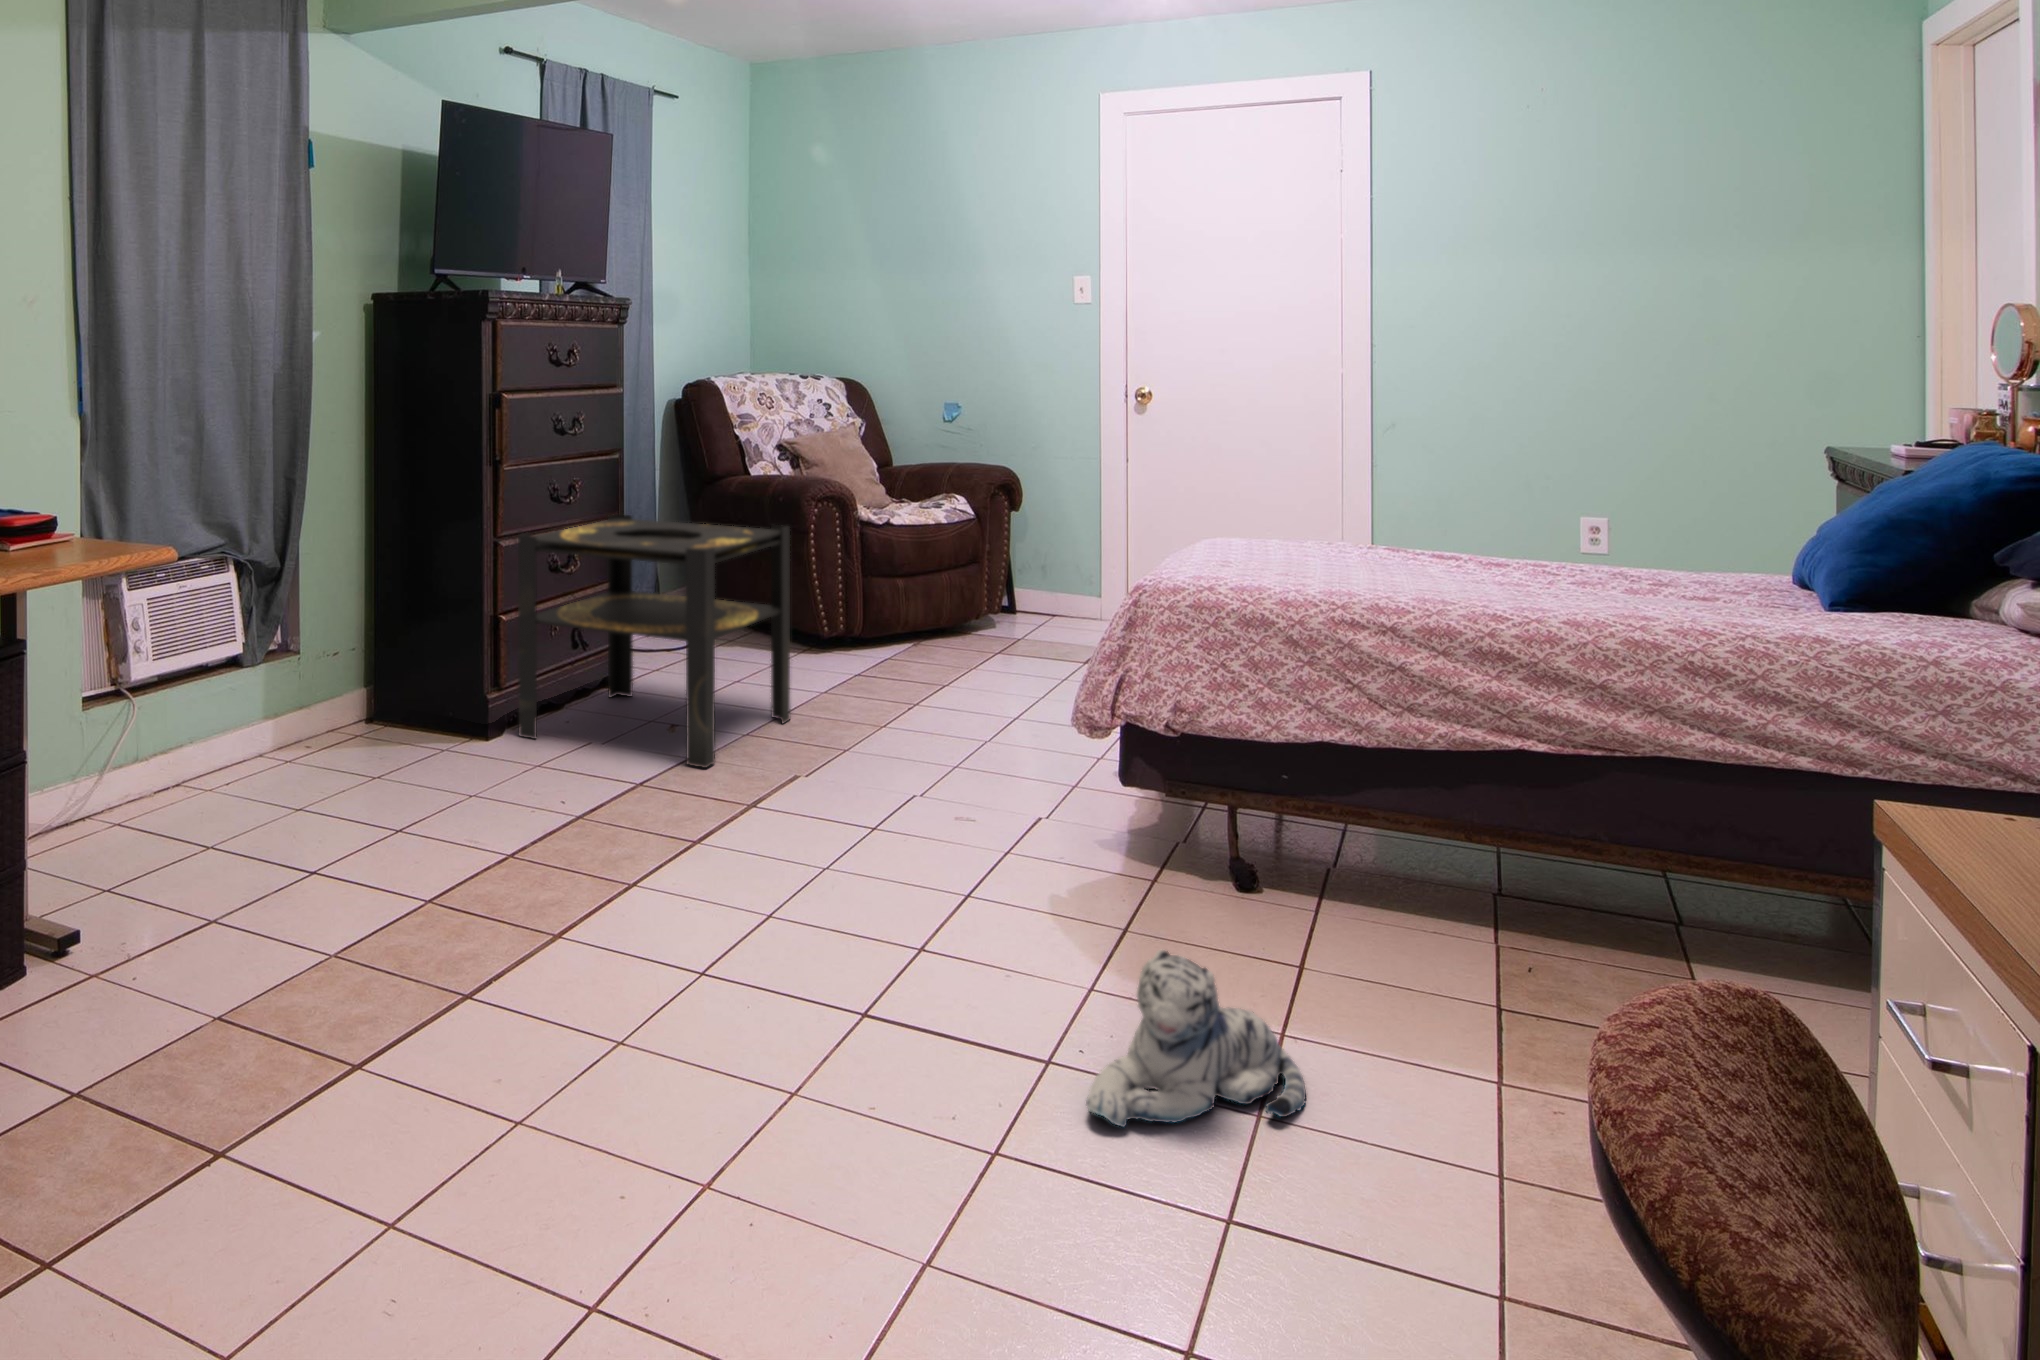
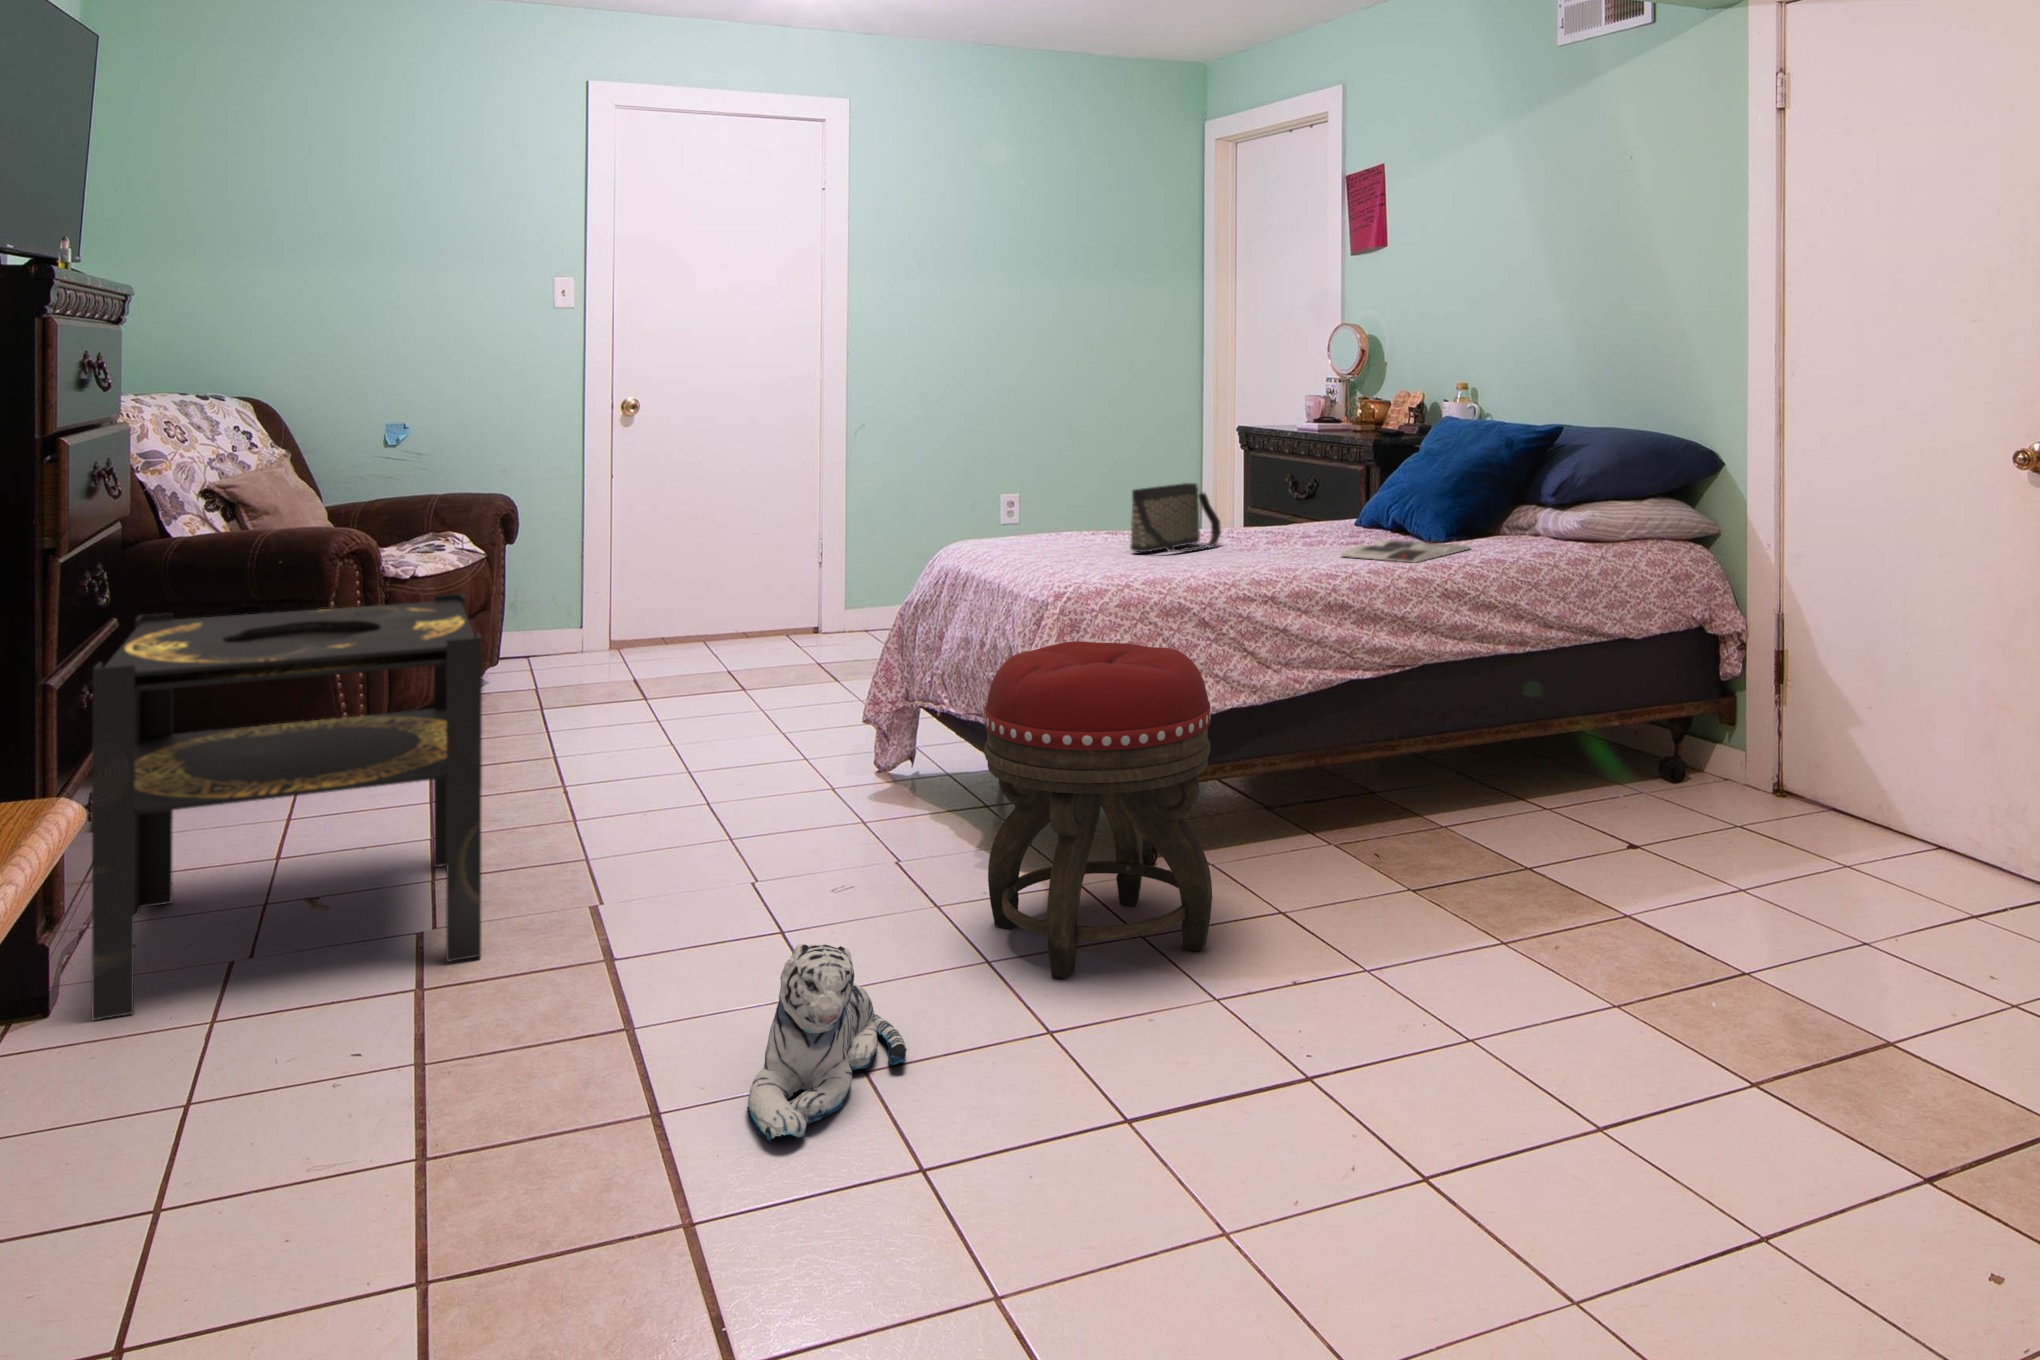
handbag: none [1351,503,1497,578] -> present [1130,483,1221,552]
magazine: none [1578,599,1831,628] -> present [1340,540,1471,563]
footstool: none [983,629,1209,944] -> present [984,641,1212,978]
plush toy: present [1086,950,1306,1127] -> present [747,944,907,1142]

